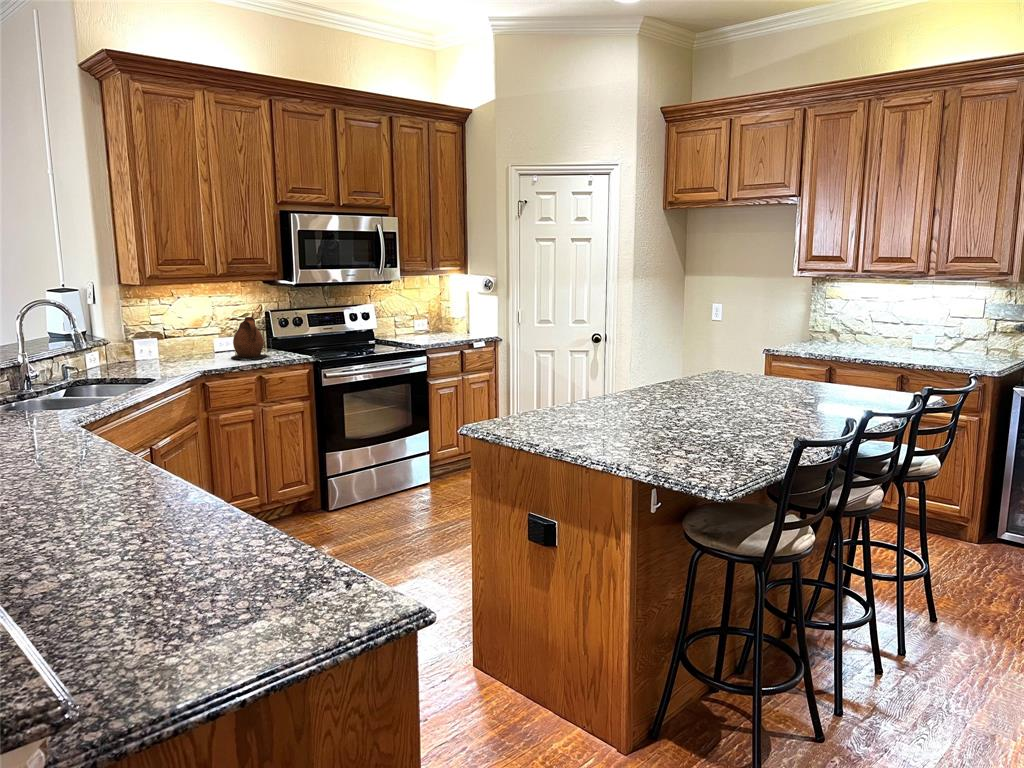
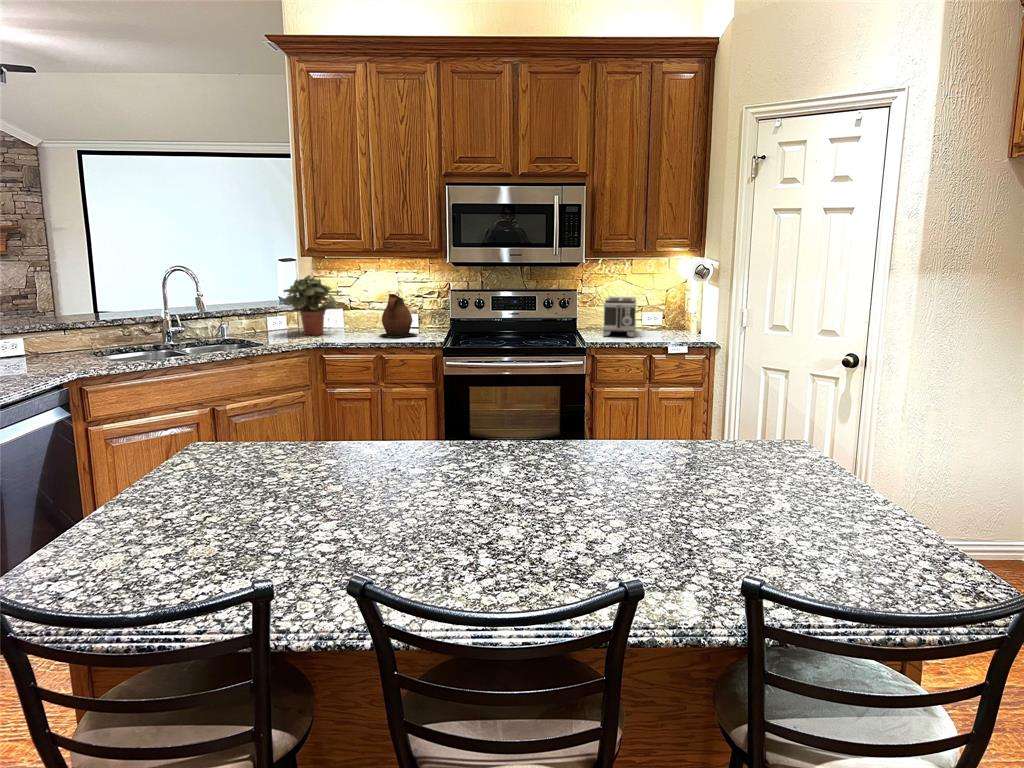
potted plant: none [122,303,188,367] -> present [284,275,342,335]
toaster: none [395,308,436,341] -> present [603,297,636,337]

